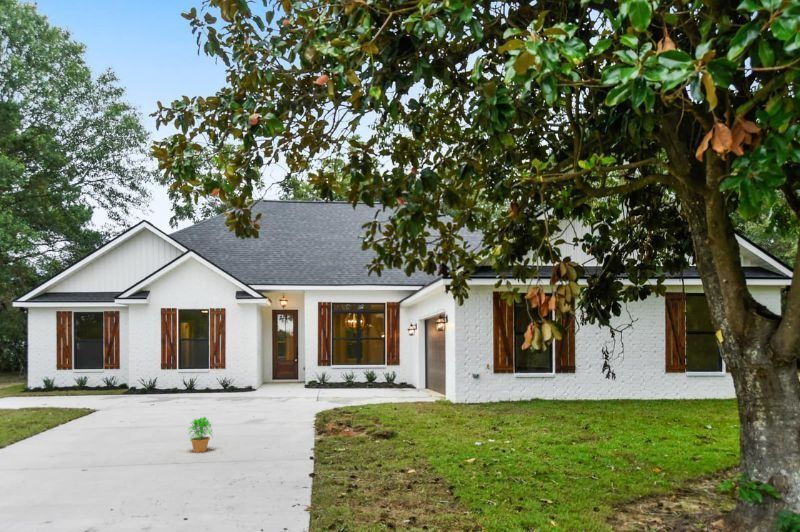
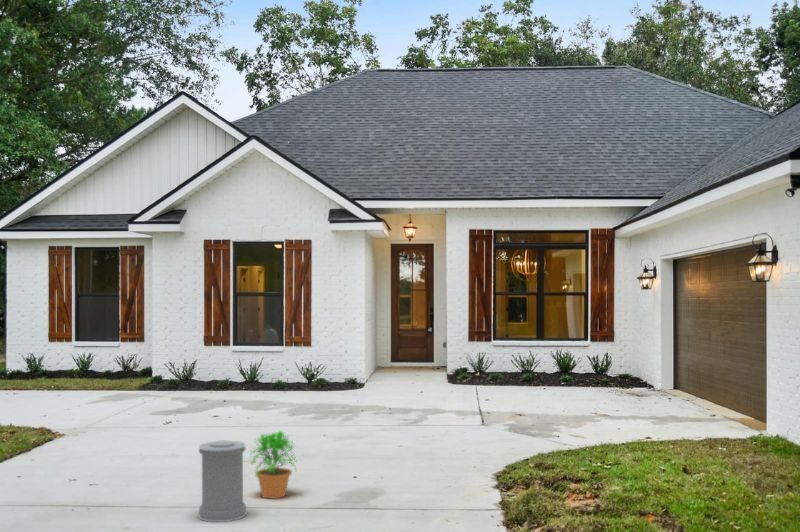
trash can: none [159,423,186,464] -> present [199,441,246,522]

